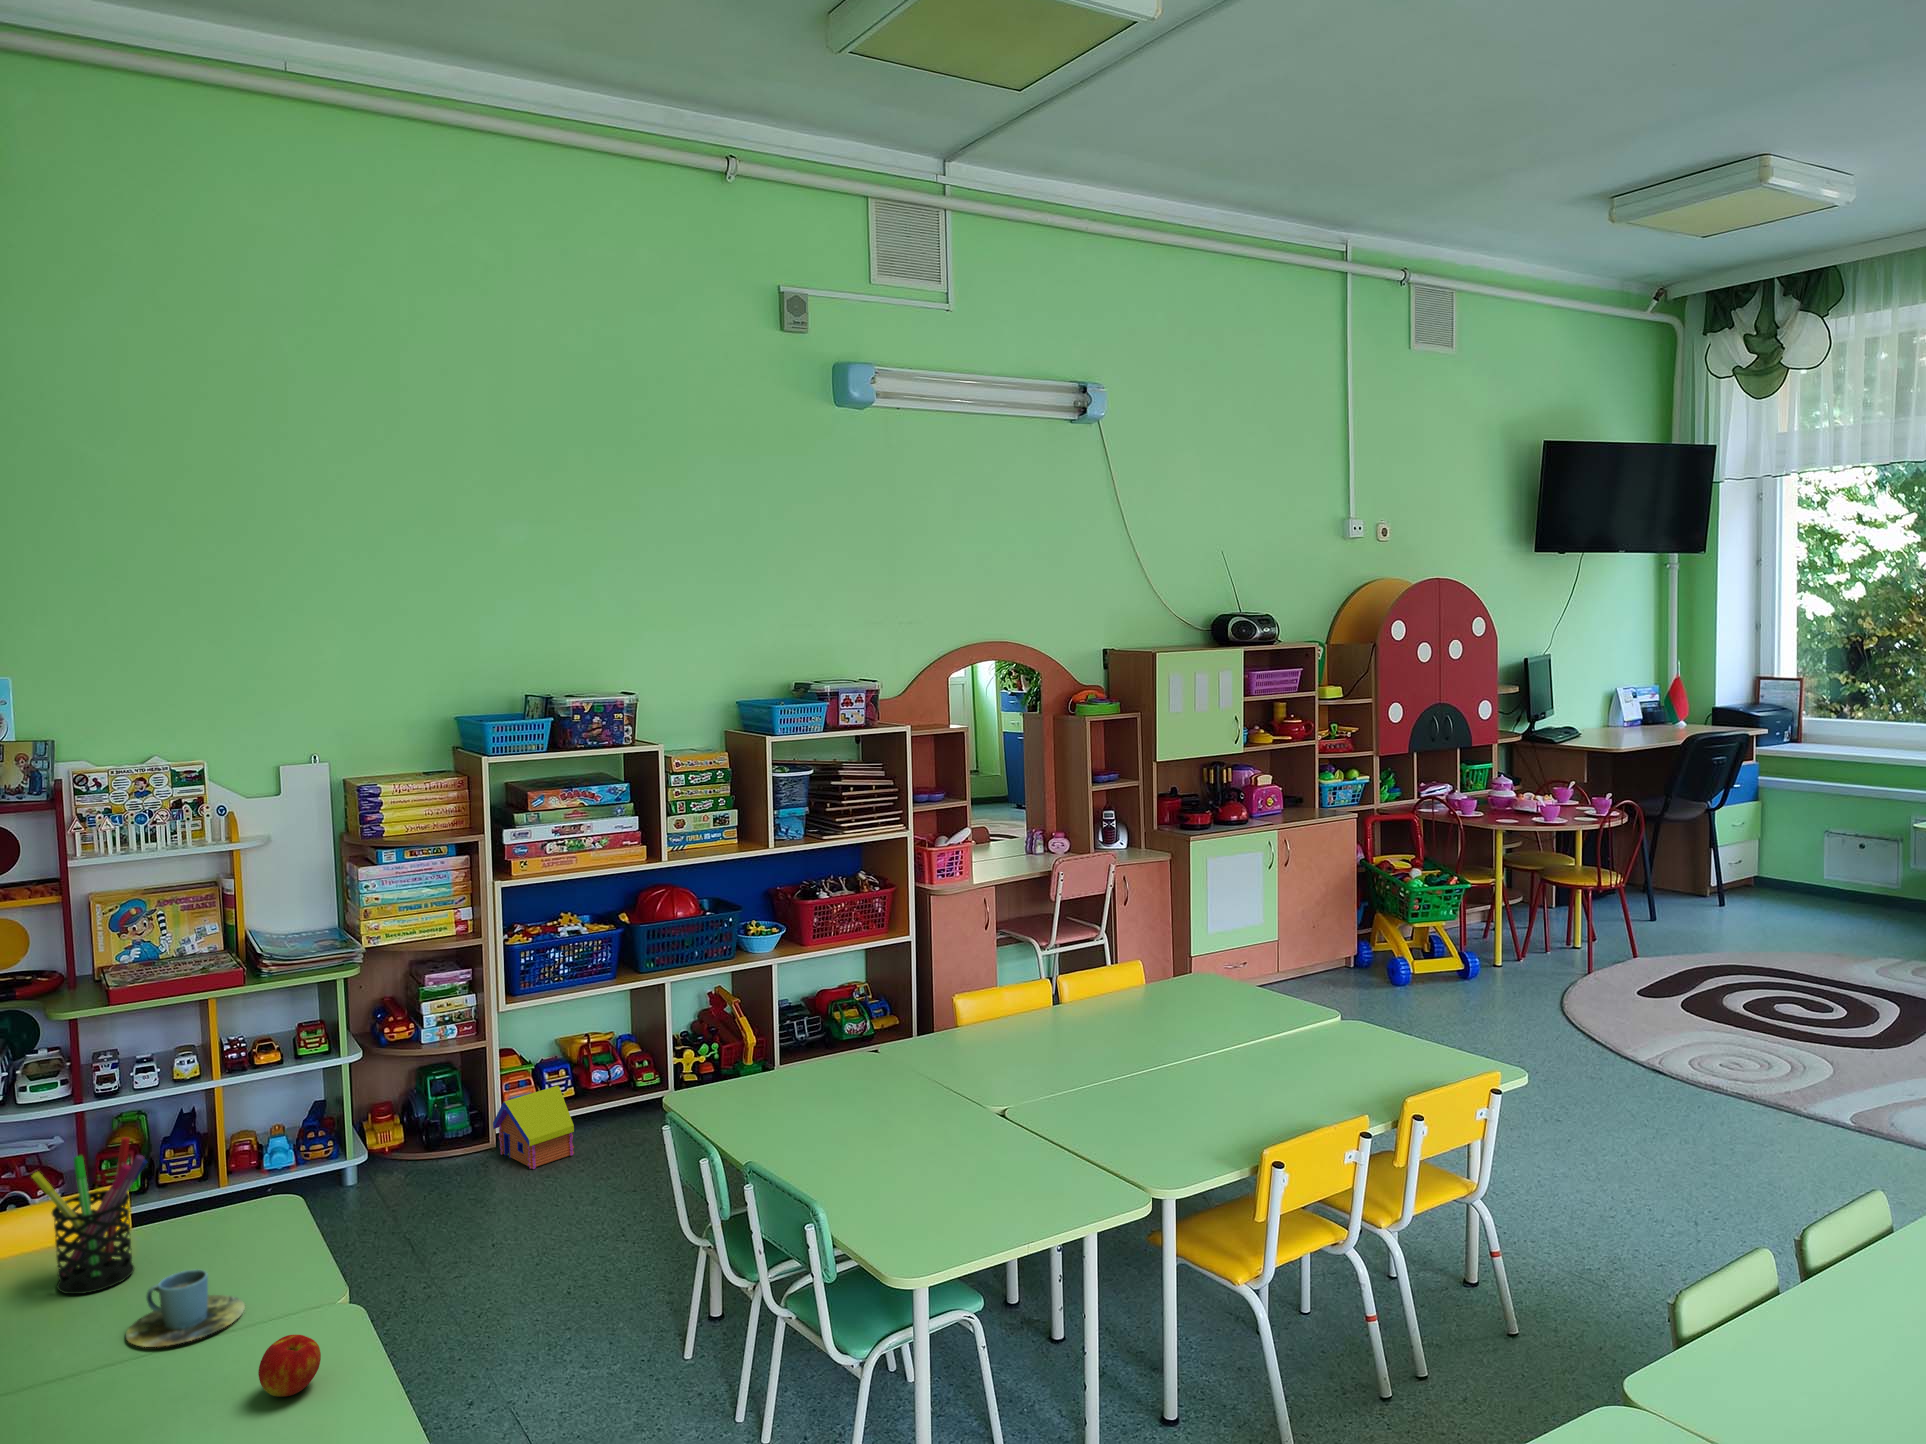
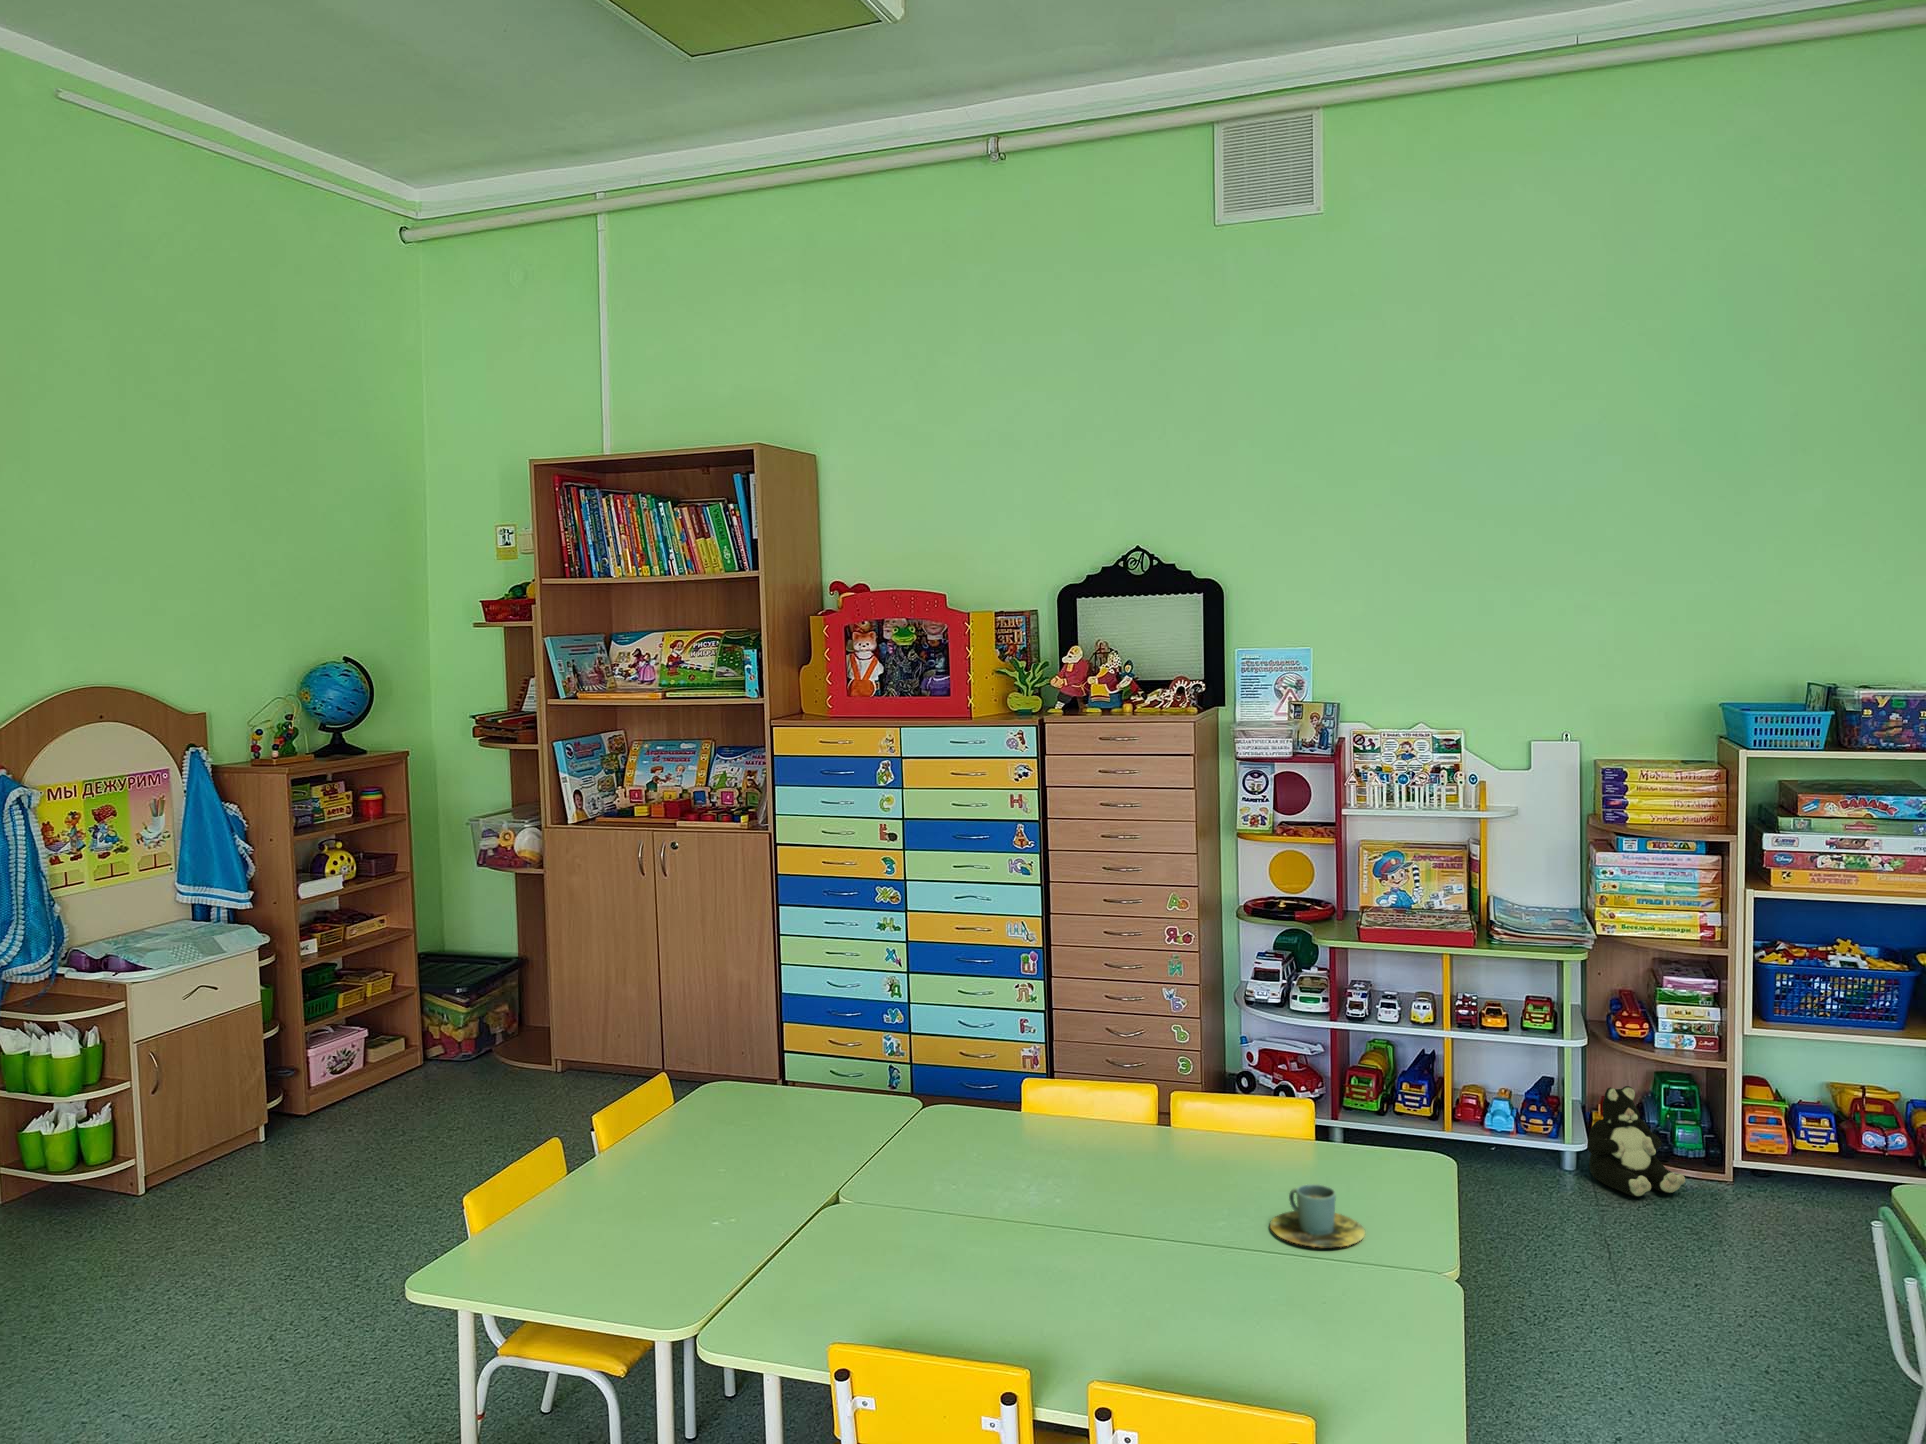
plush toy: none [370,1086,461,1188] -> present [1587,1086,1685,1196]
toy house: present [493,1086,574,1169] -> none [1728,1135,1824,1221]
pen holder: present [32,1137,147,1294] -> none [1227,1054,1311,1178]
apple: present [258,1335,321,1397] -> none [1343,1273,1398,1328]

